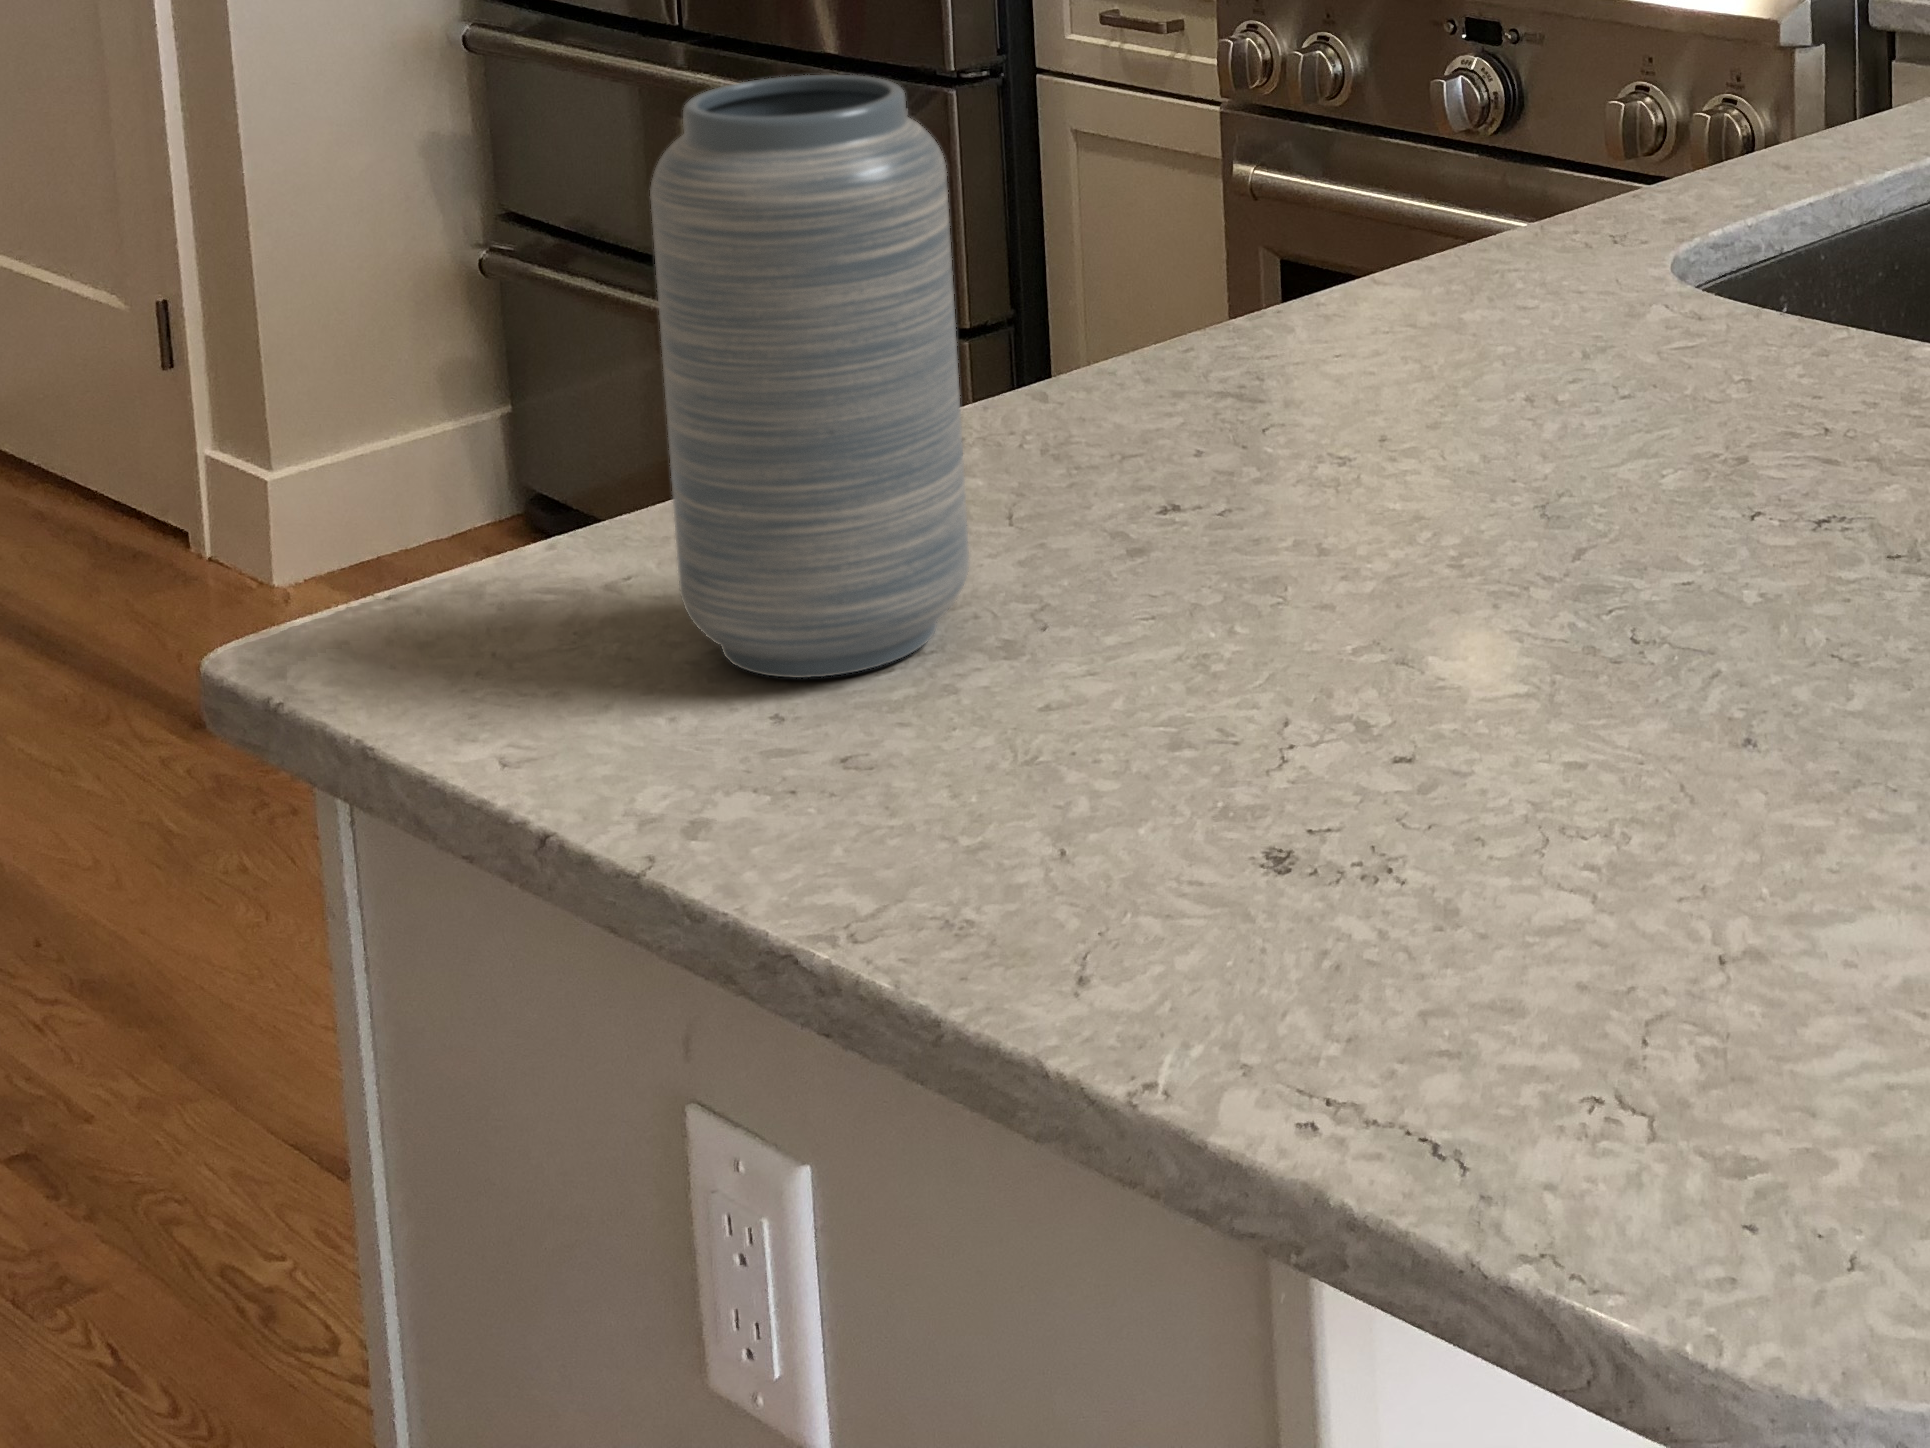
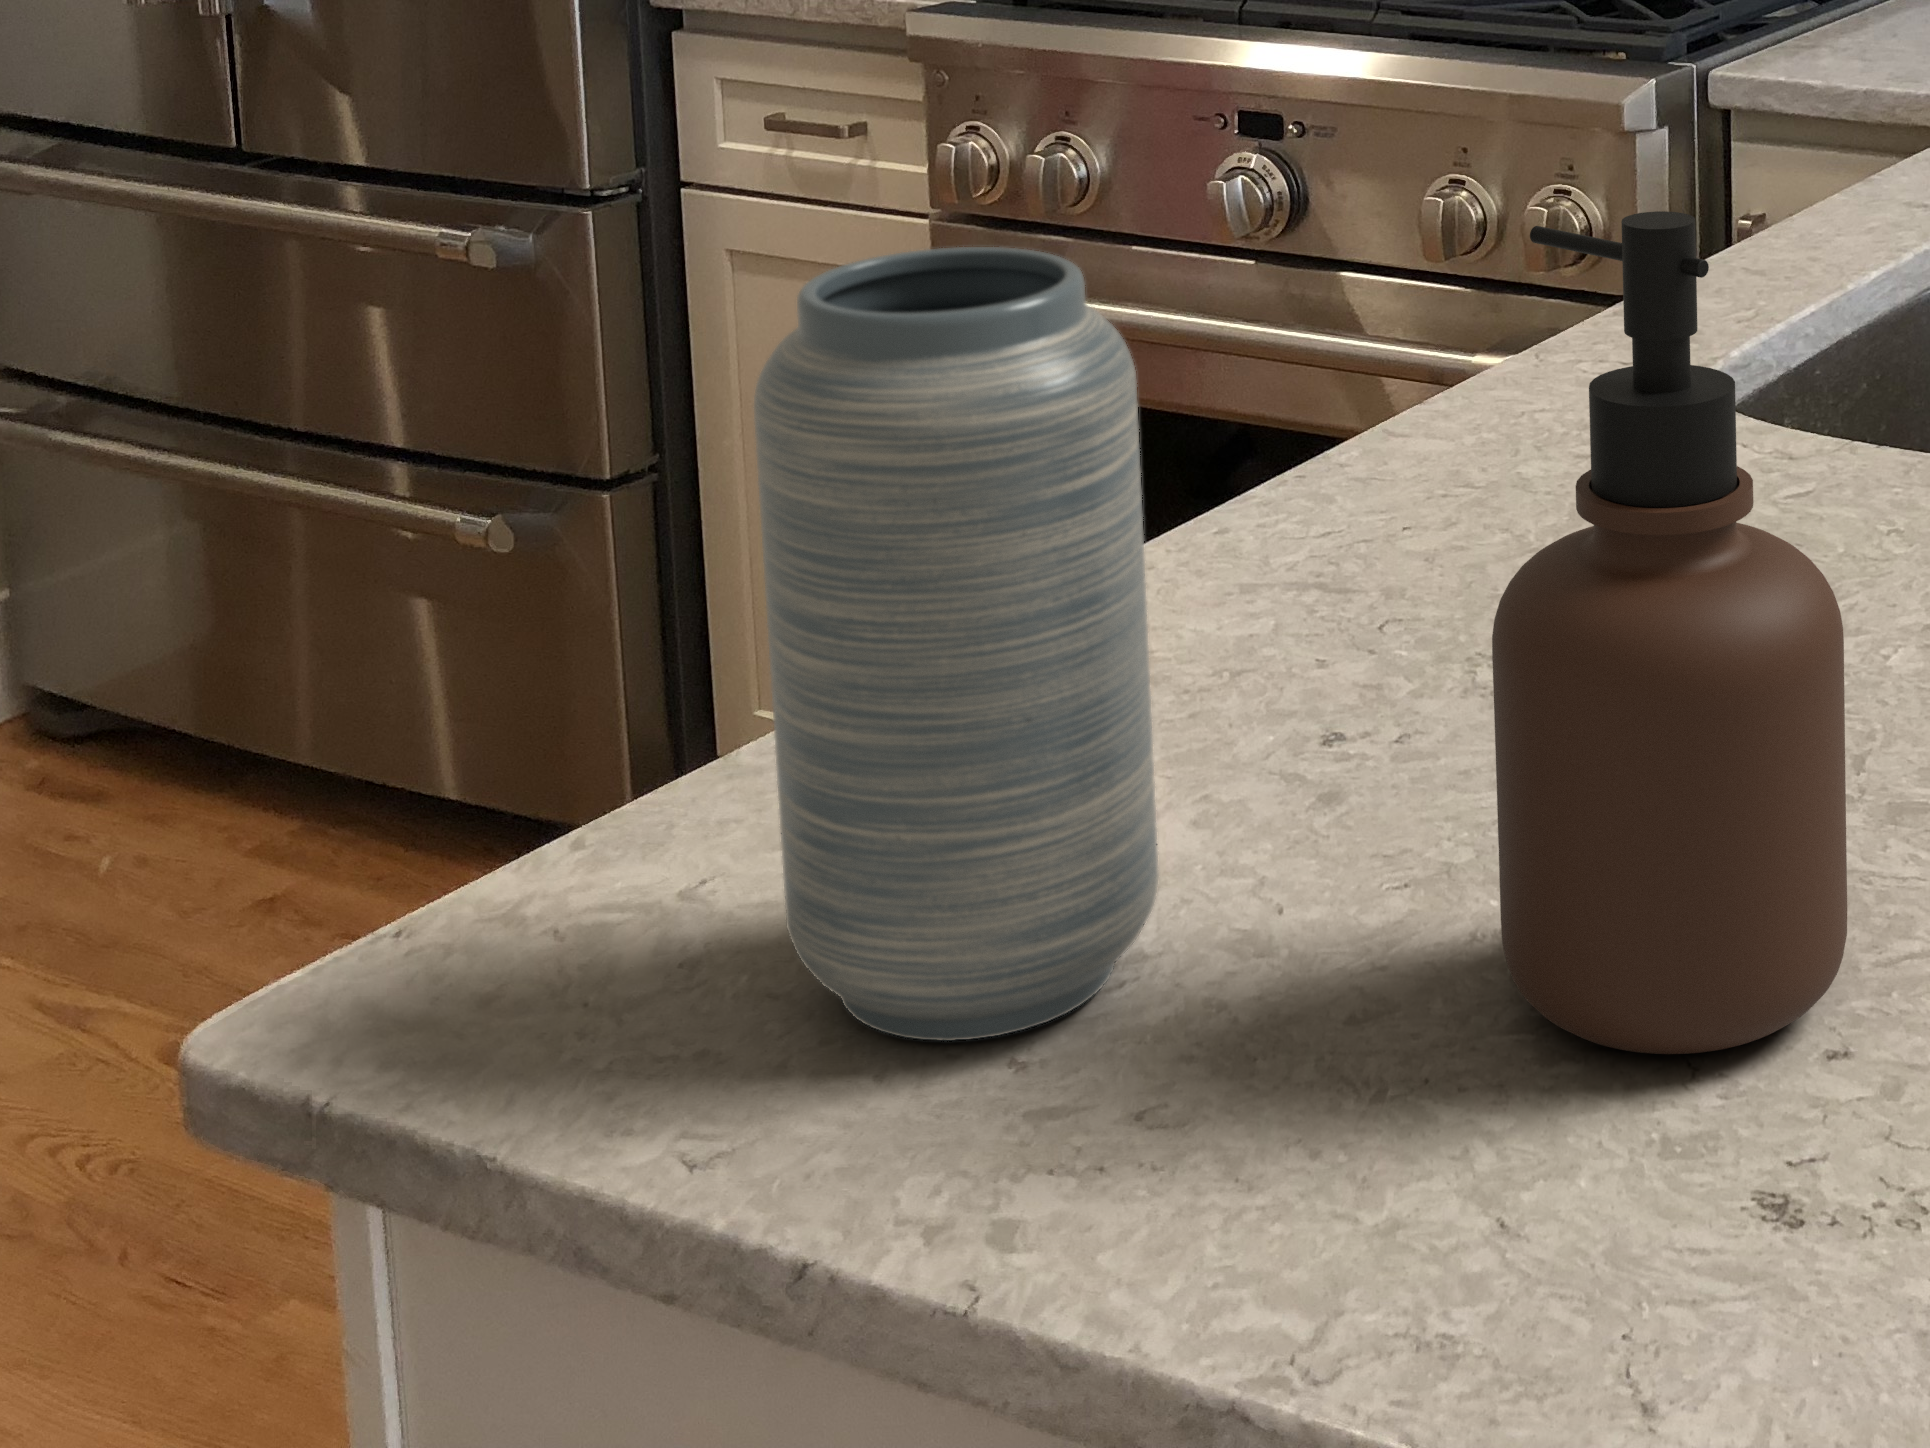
soap dispenser: none [1184,63,1471,728] -> present [1492,211,1847,1054]

